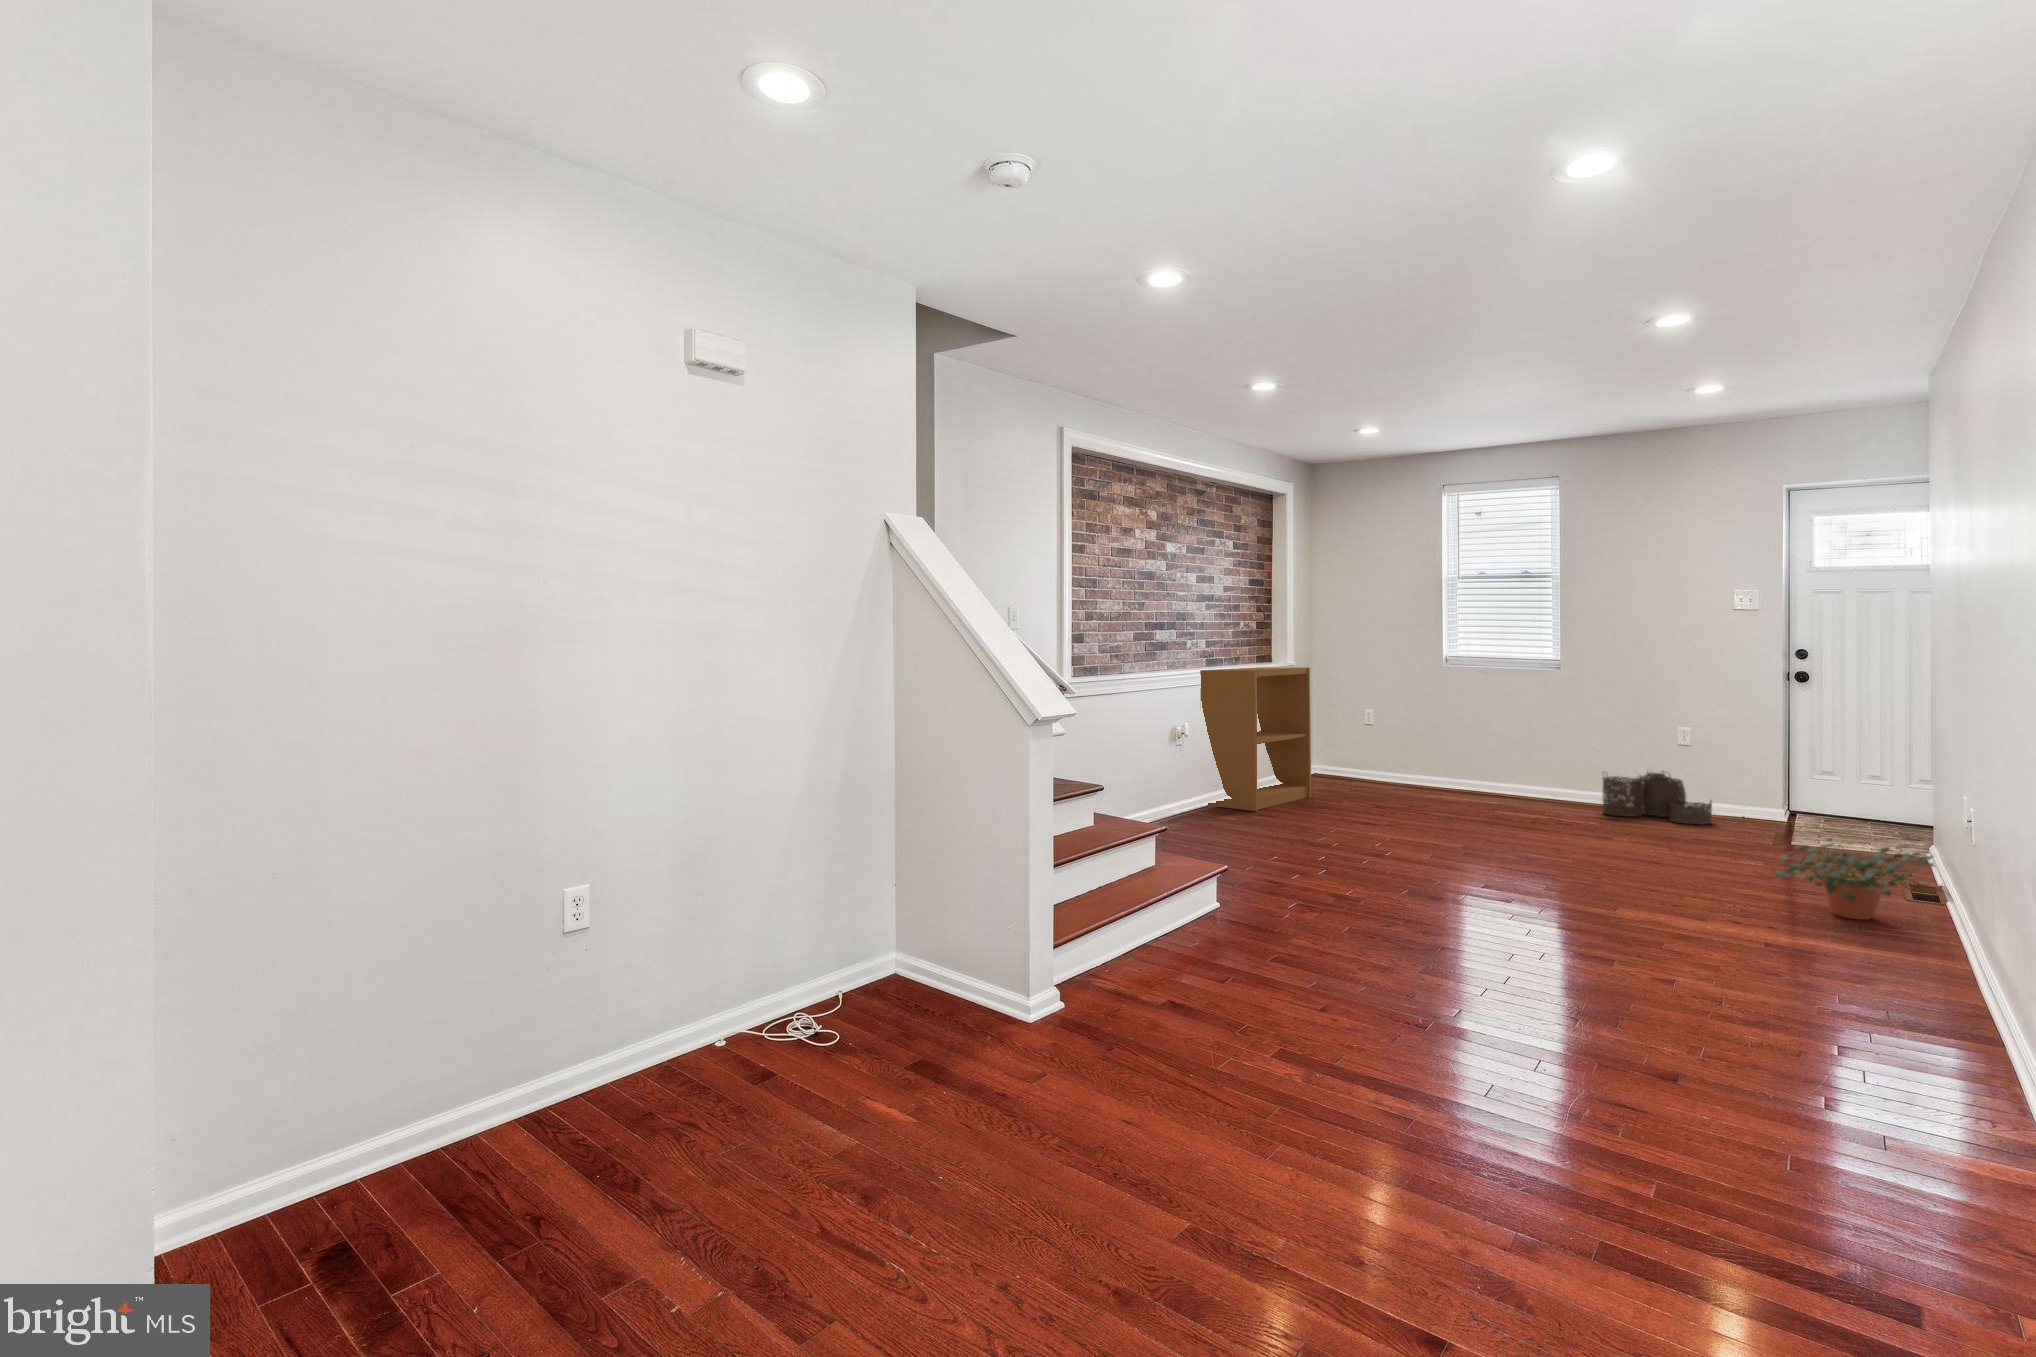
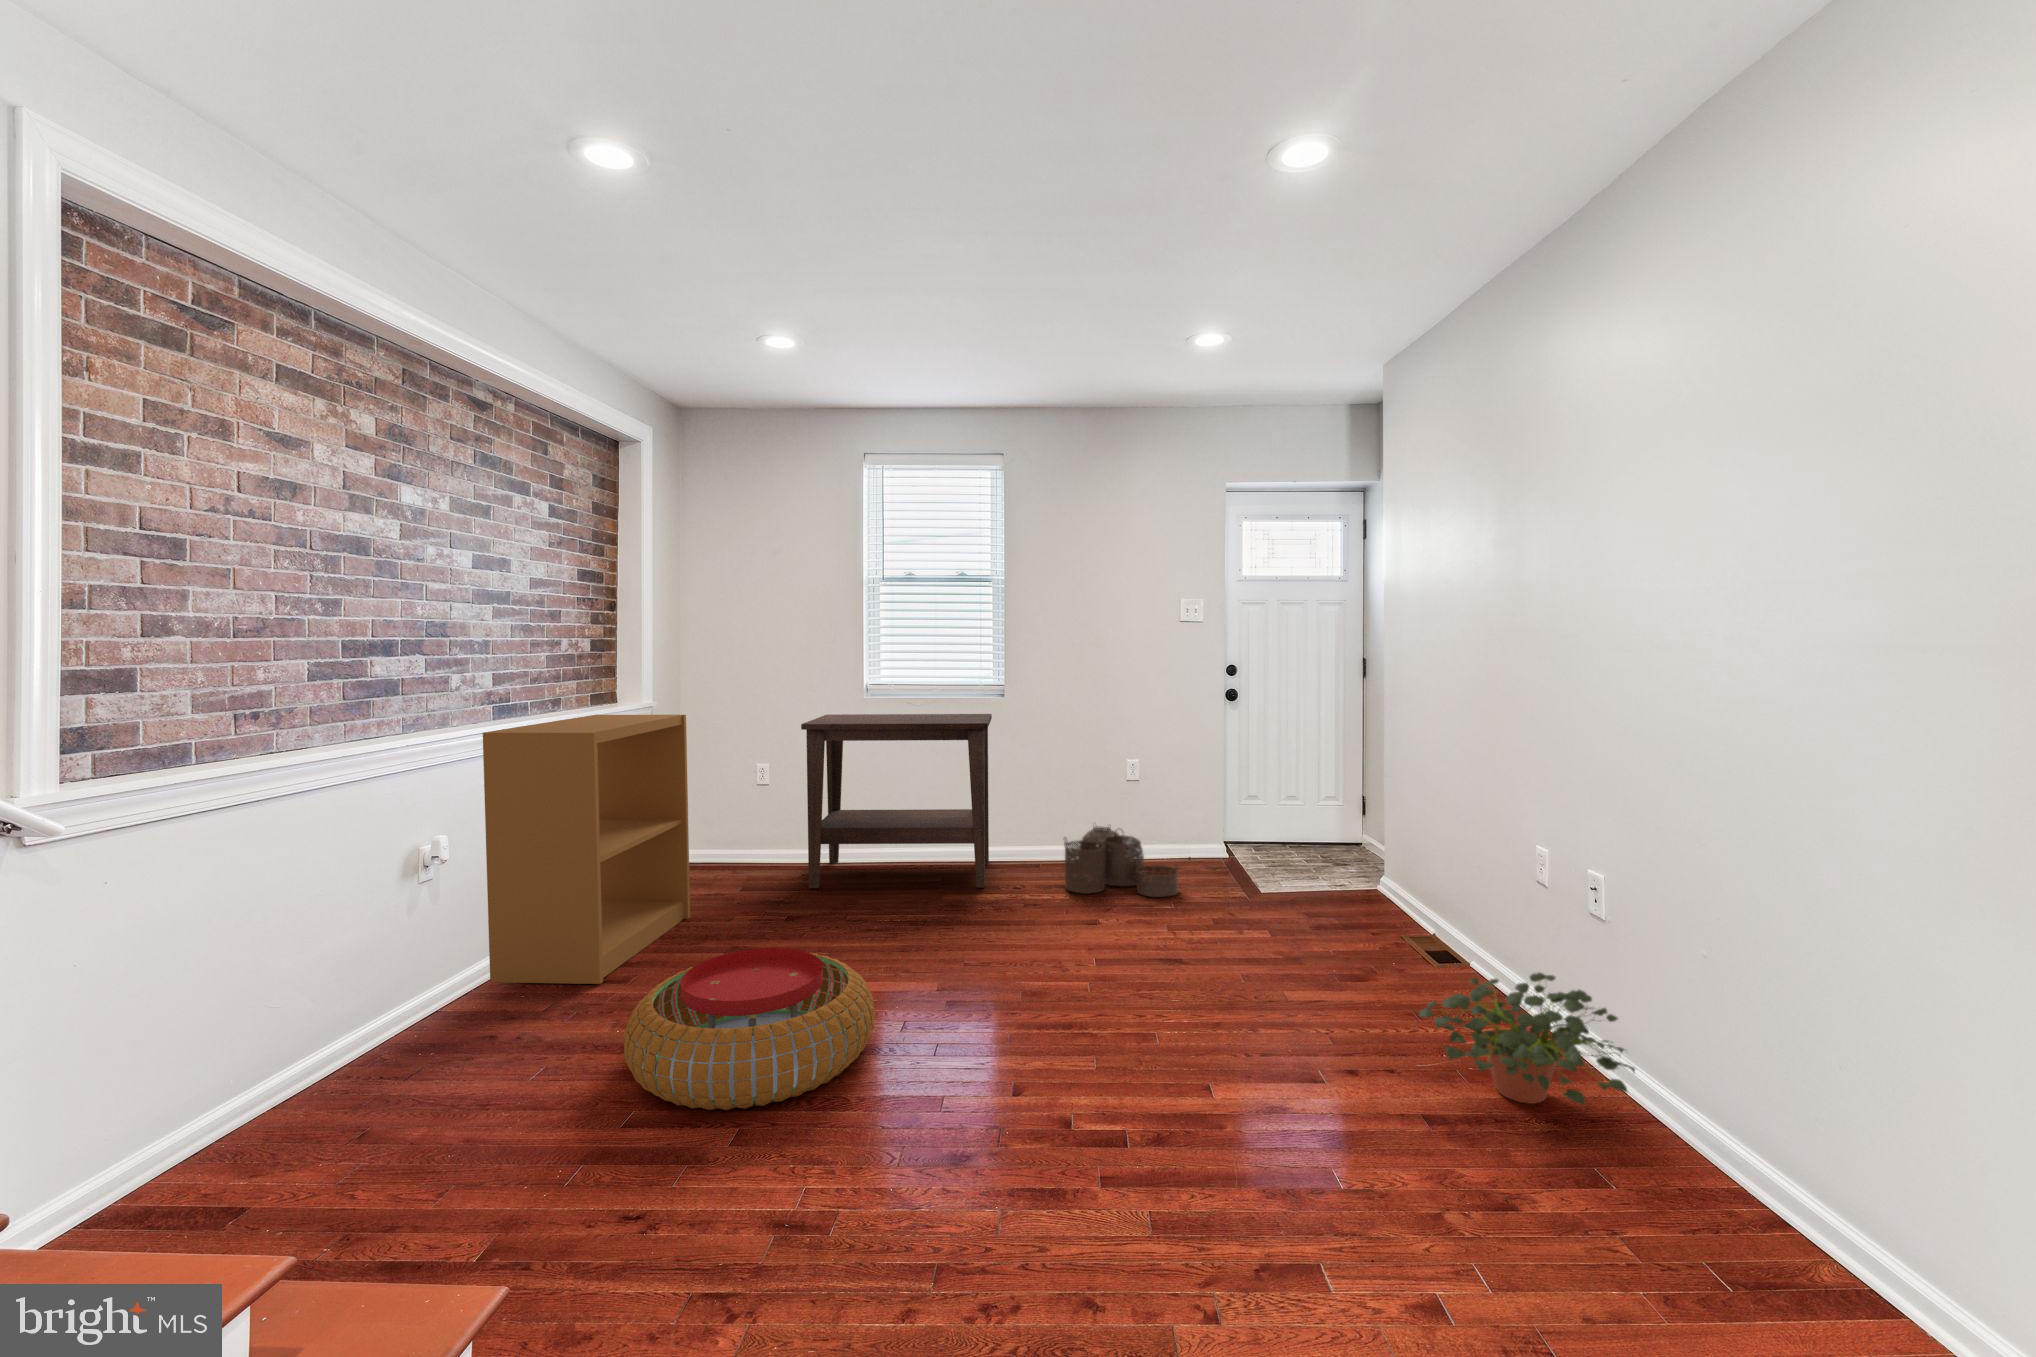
side table: none [1390,675,1555,806] -> present [801,714,992,888]
pouf: none [1264,787,1399,849] -> present [624,948,875,1110]

